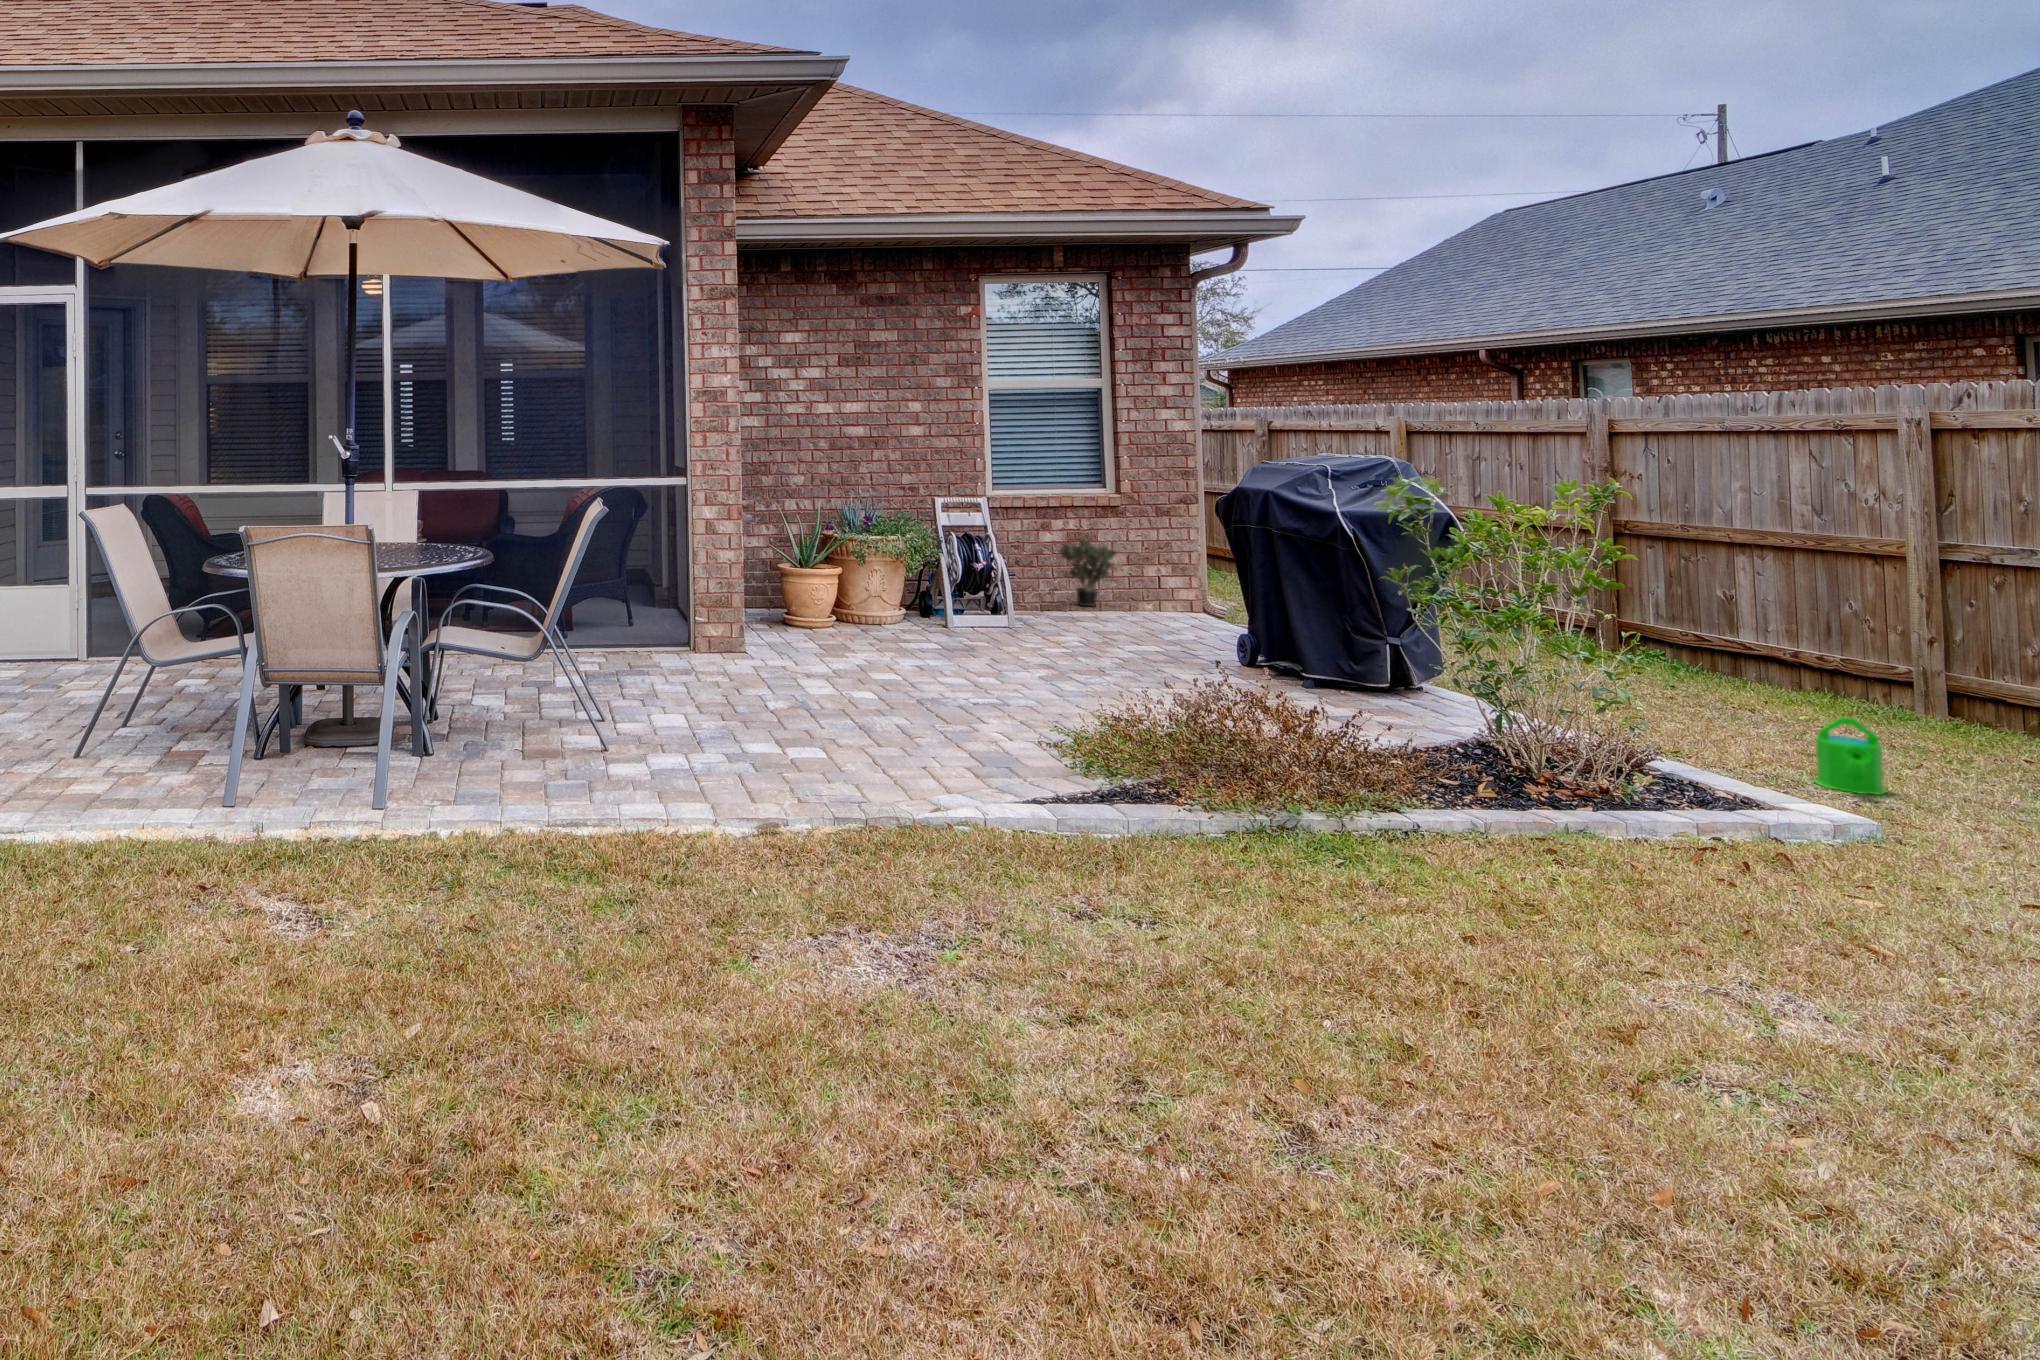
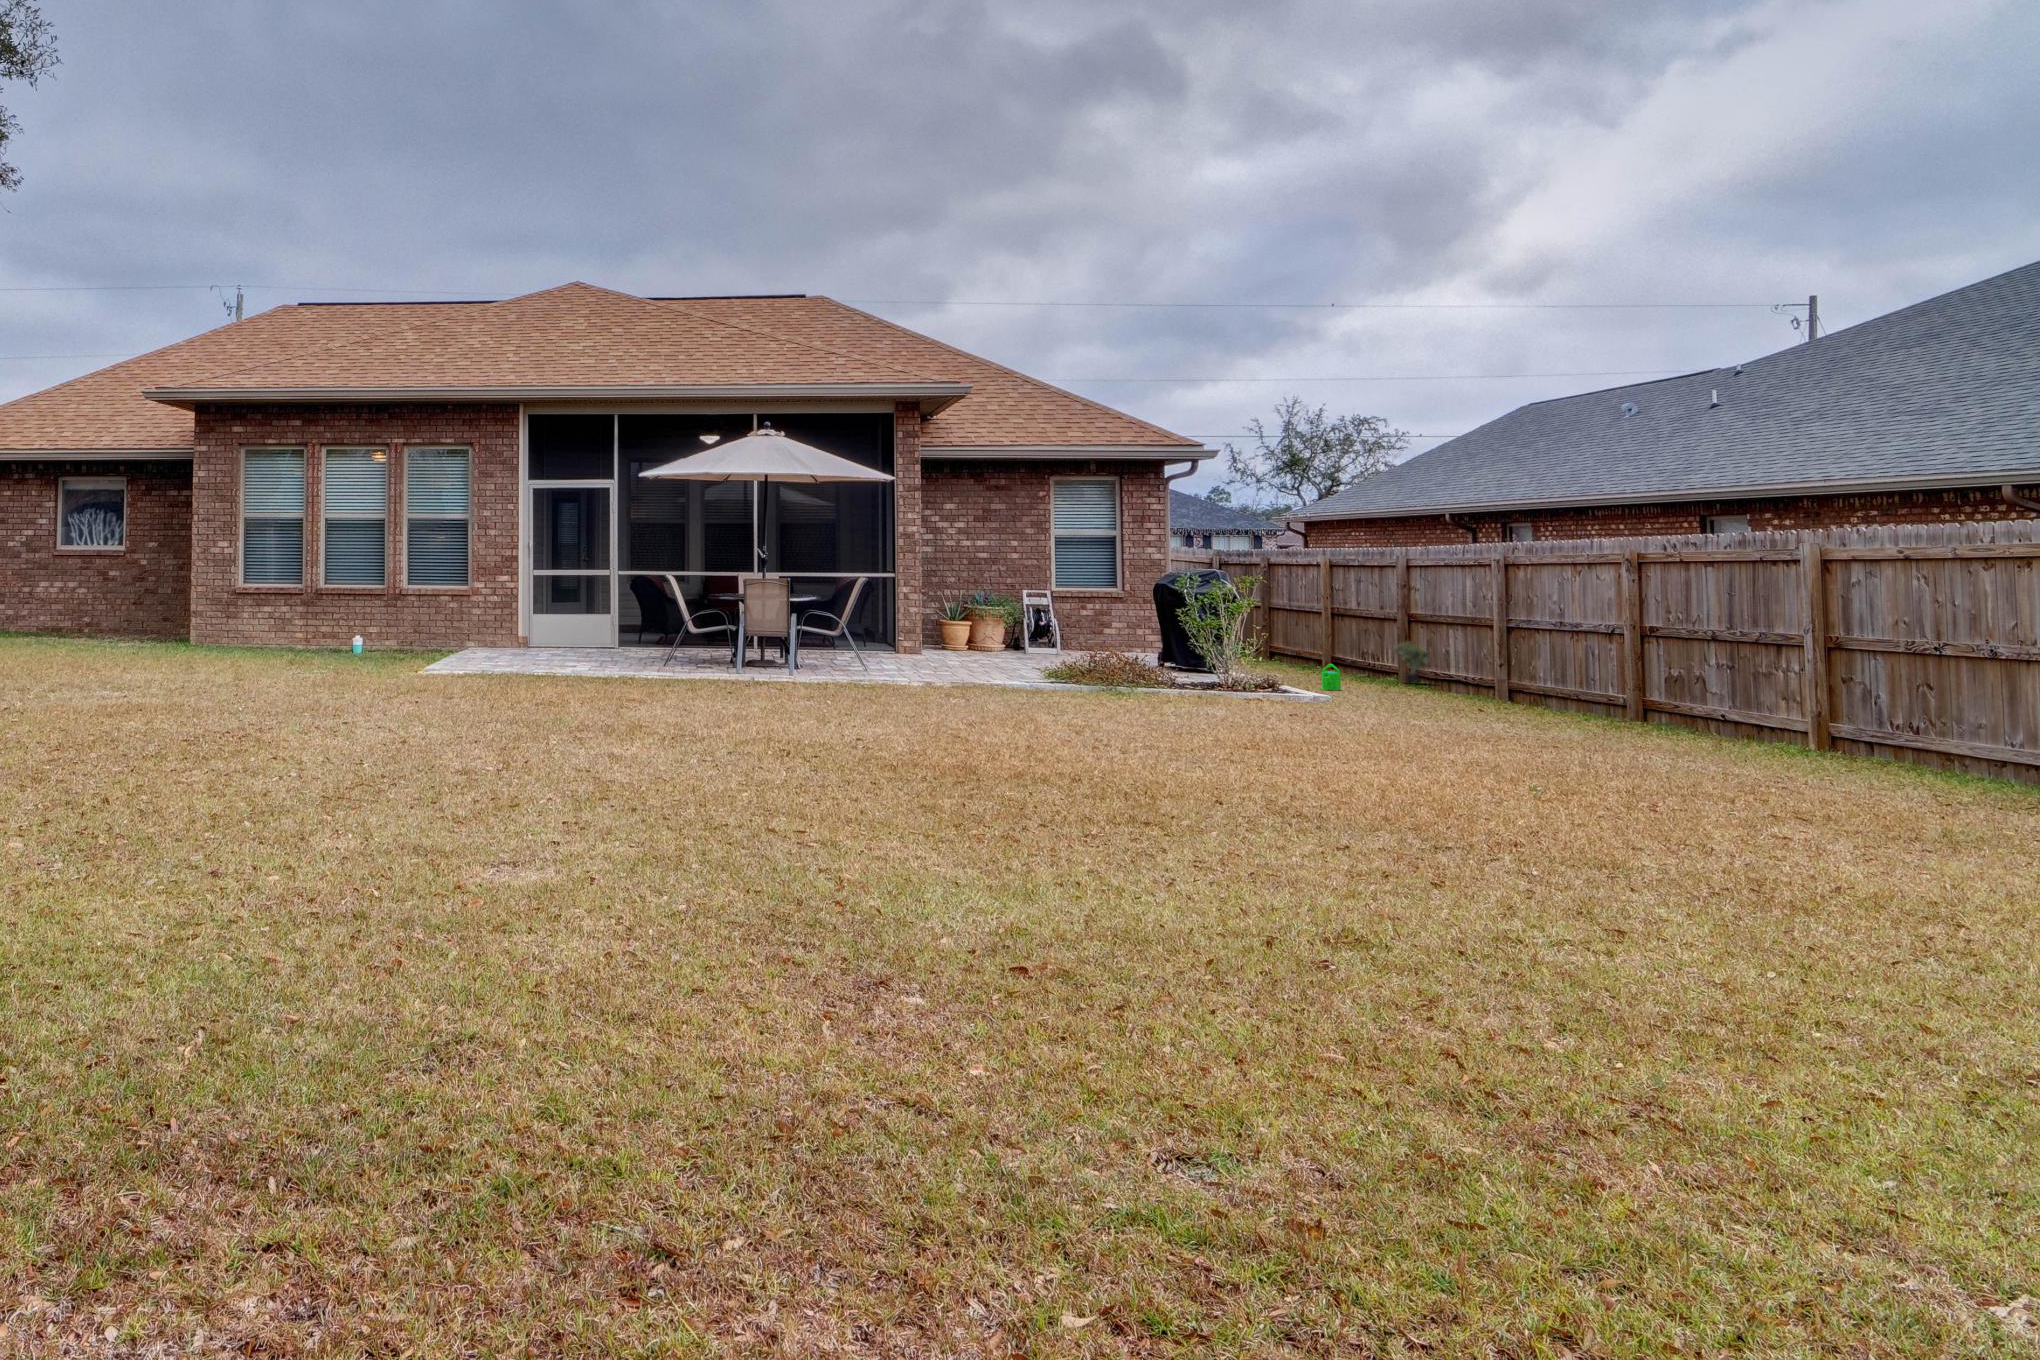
potted plant: present [1060,540,1116,606] -> present [1393,642,1430,684]

